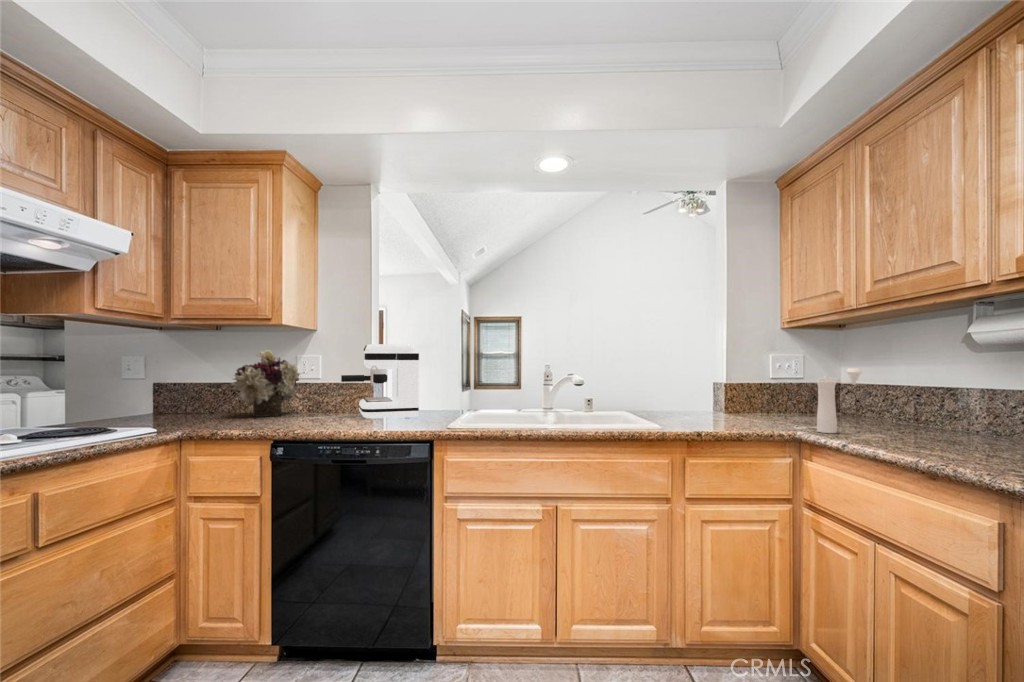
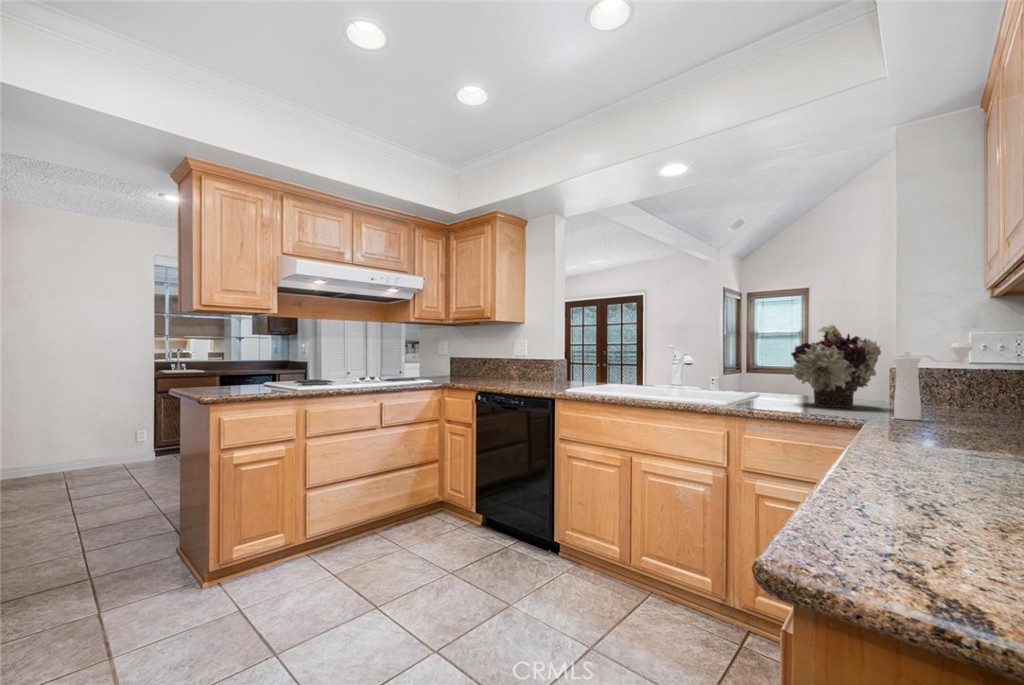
coffee maker: present [341,344,419,420] -> none [534,332,584,386]
flower arrangement: present [231,350,300,417] -> present [791,325,881,408]

